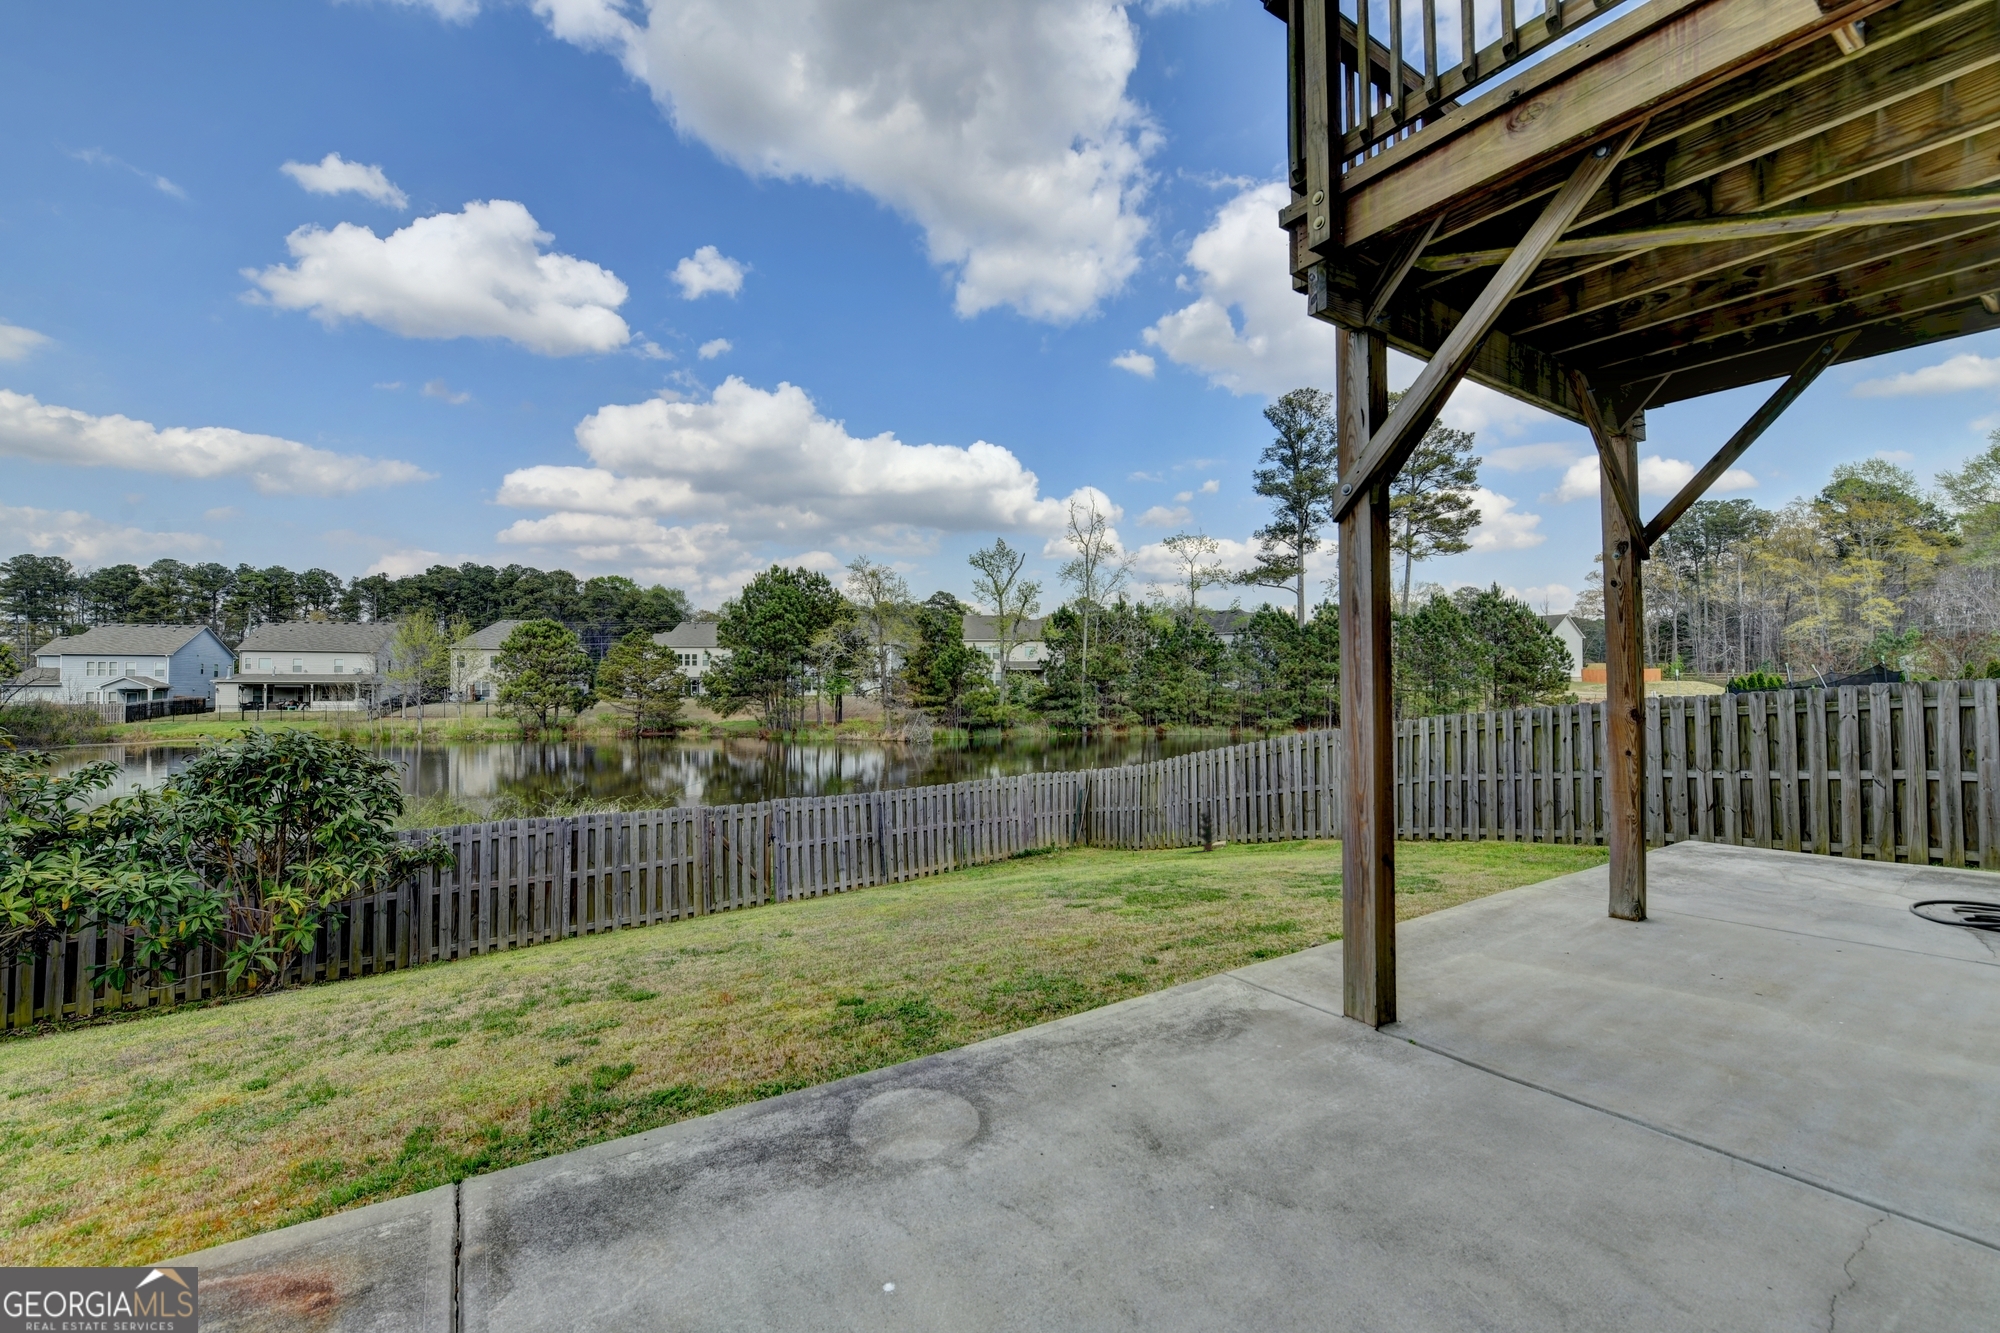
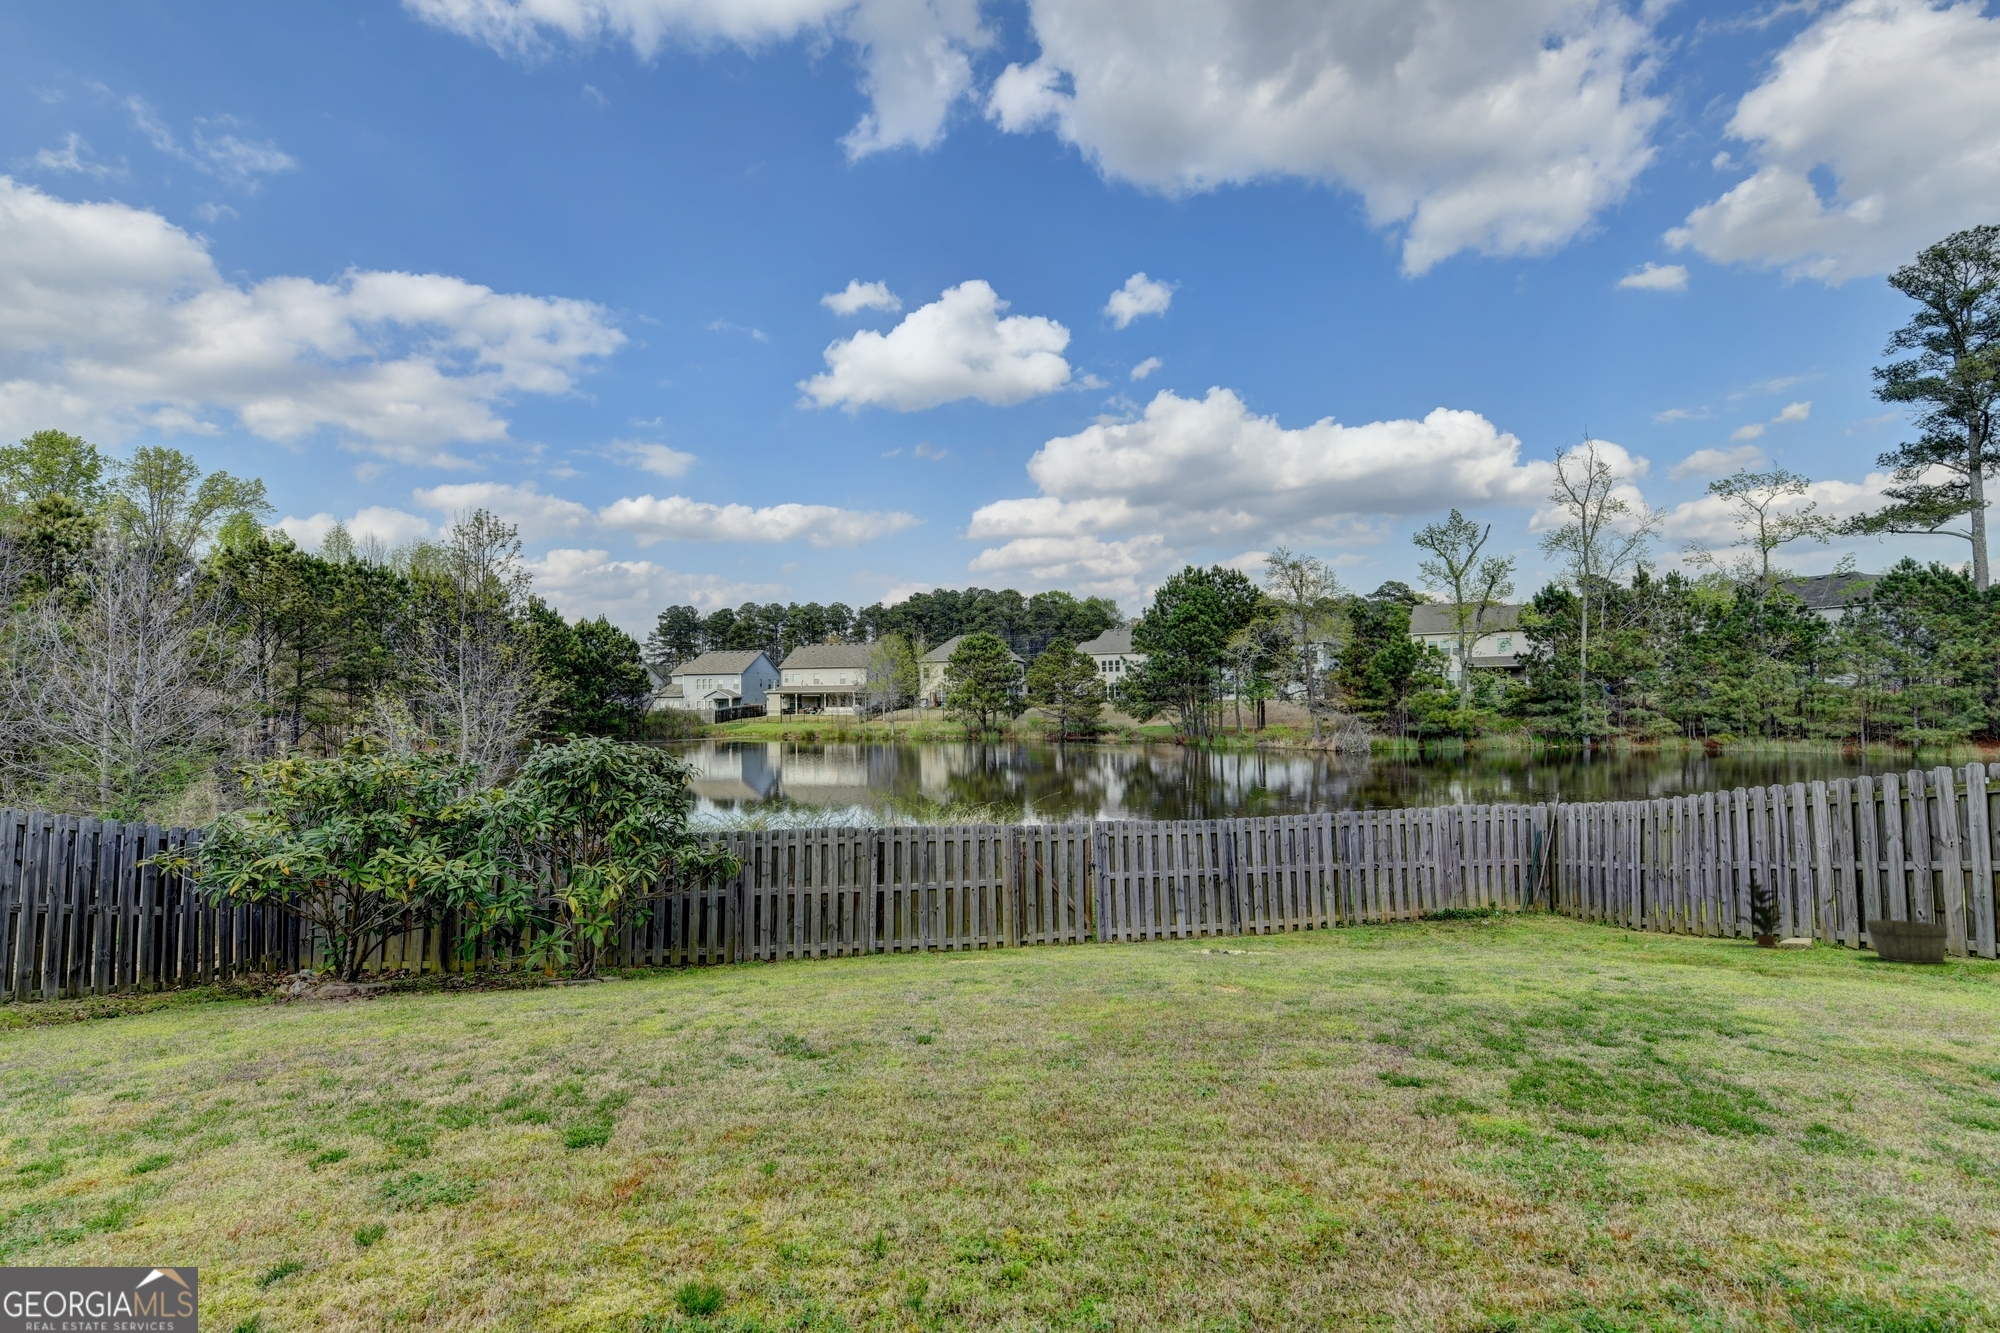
wooden bucket: none [1255,820,1290,850] -> present [1866,914,1948,963]

